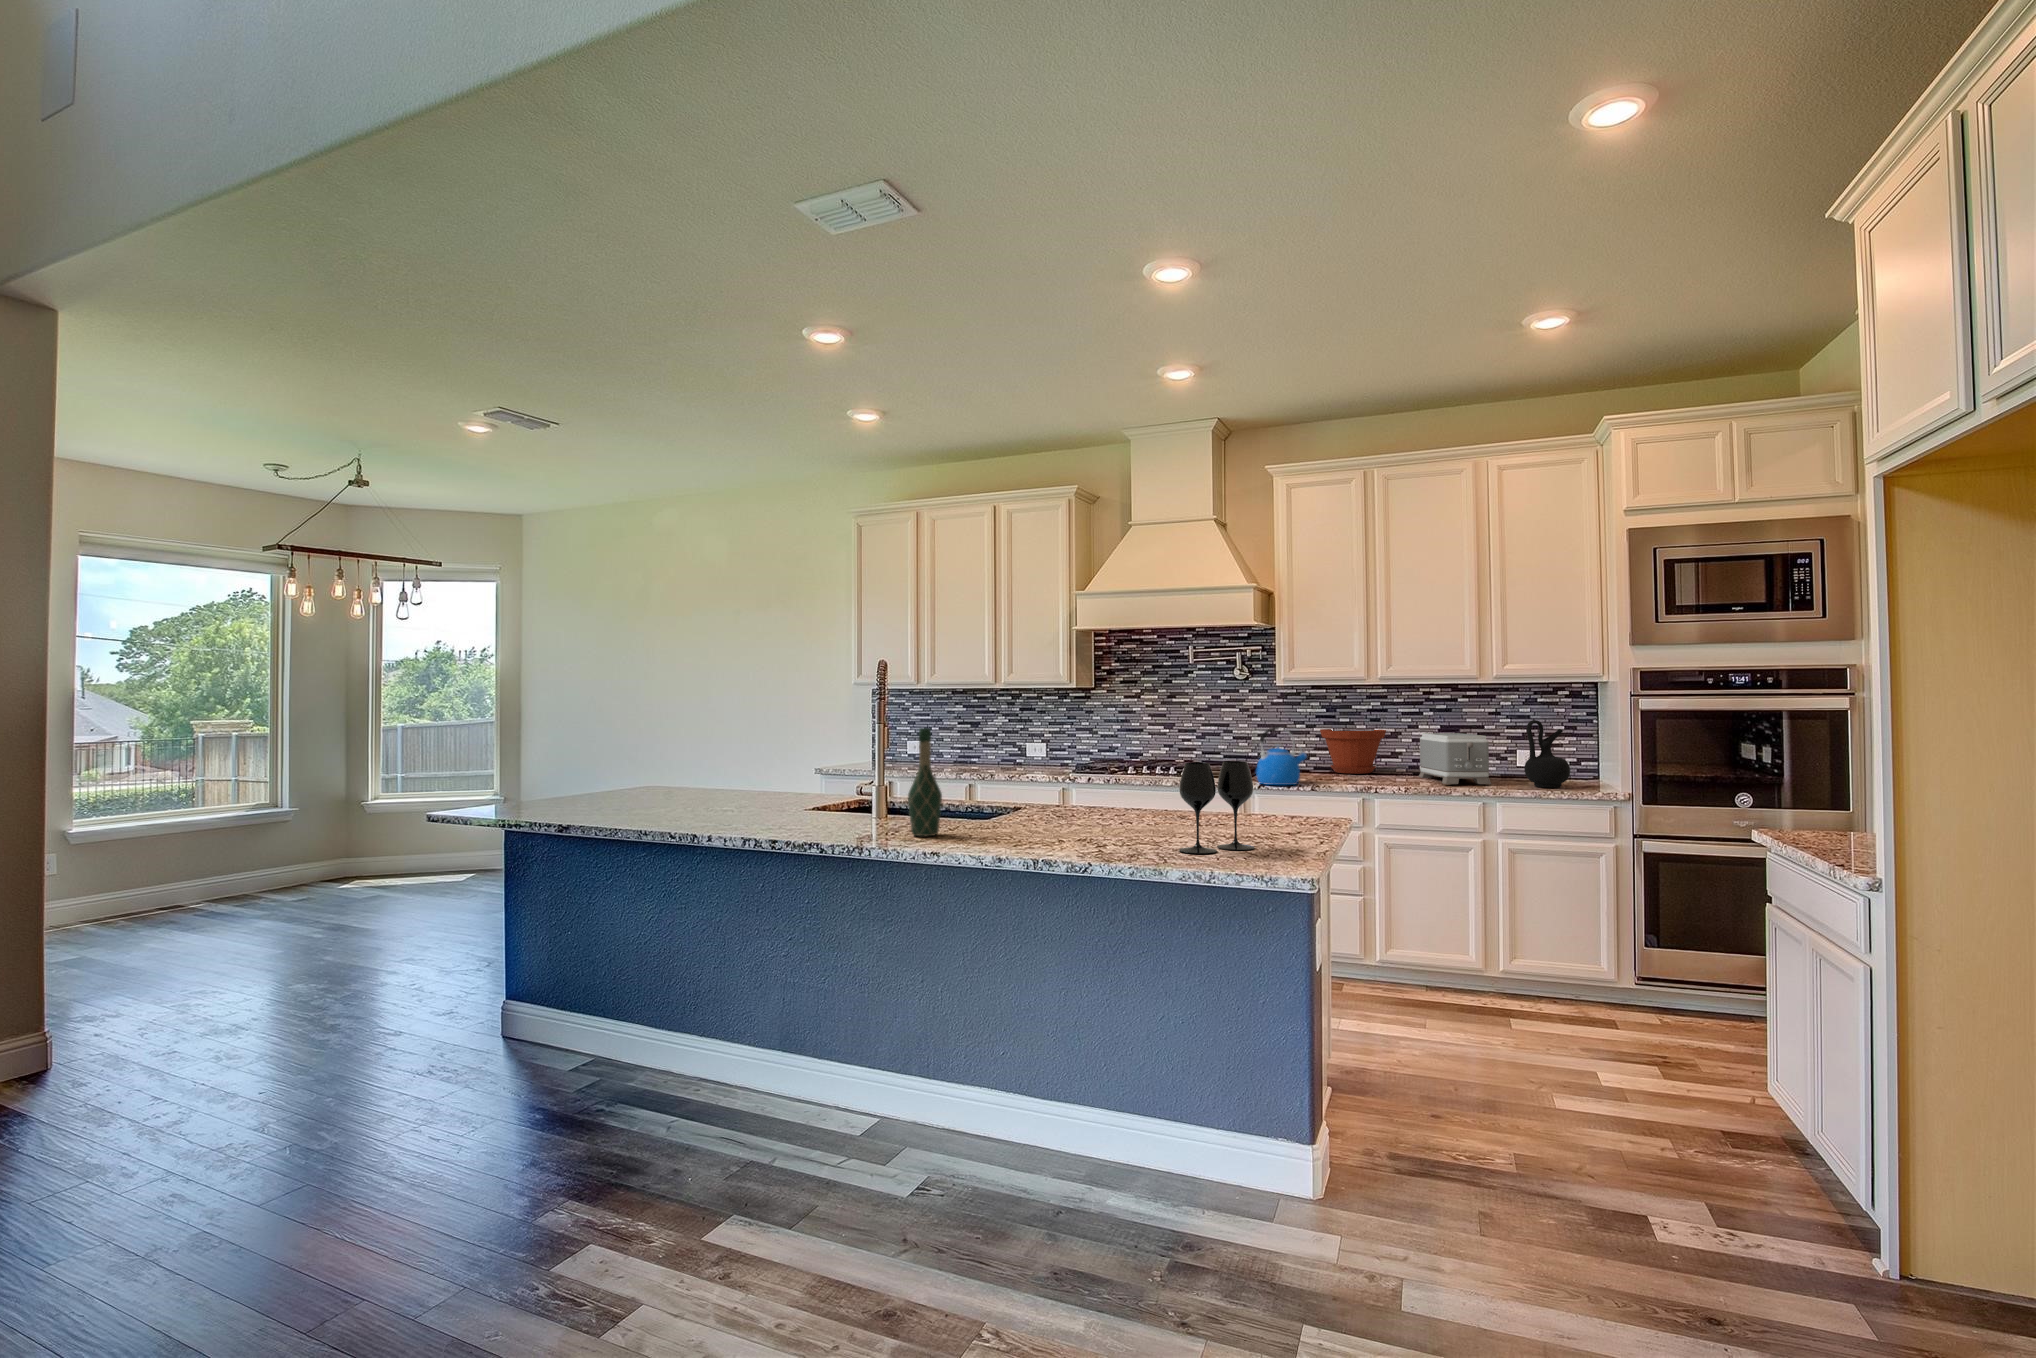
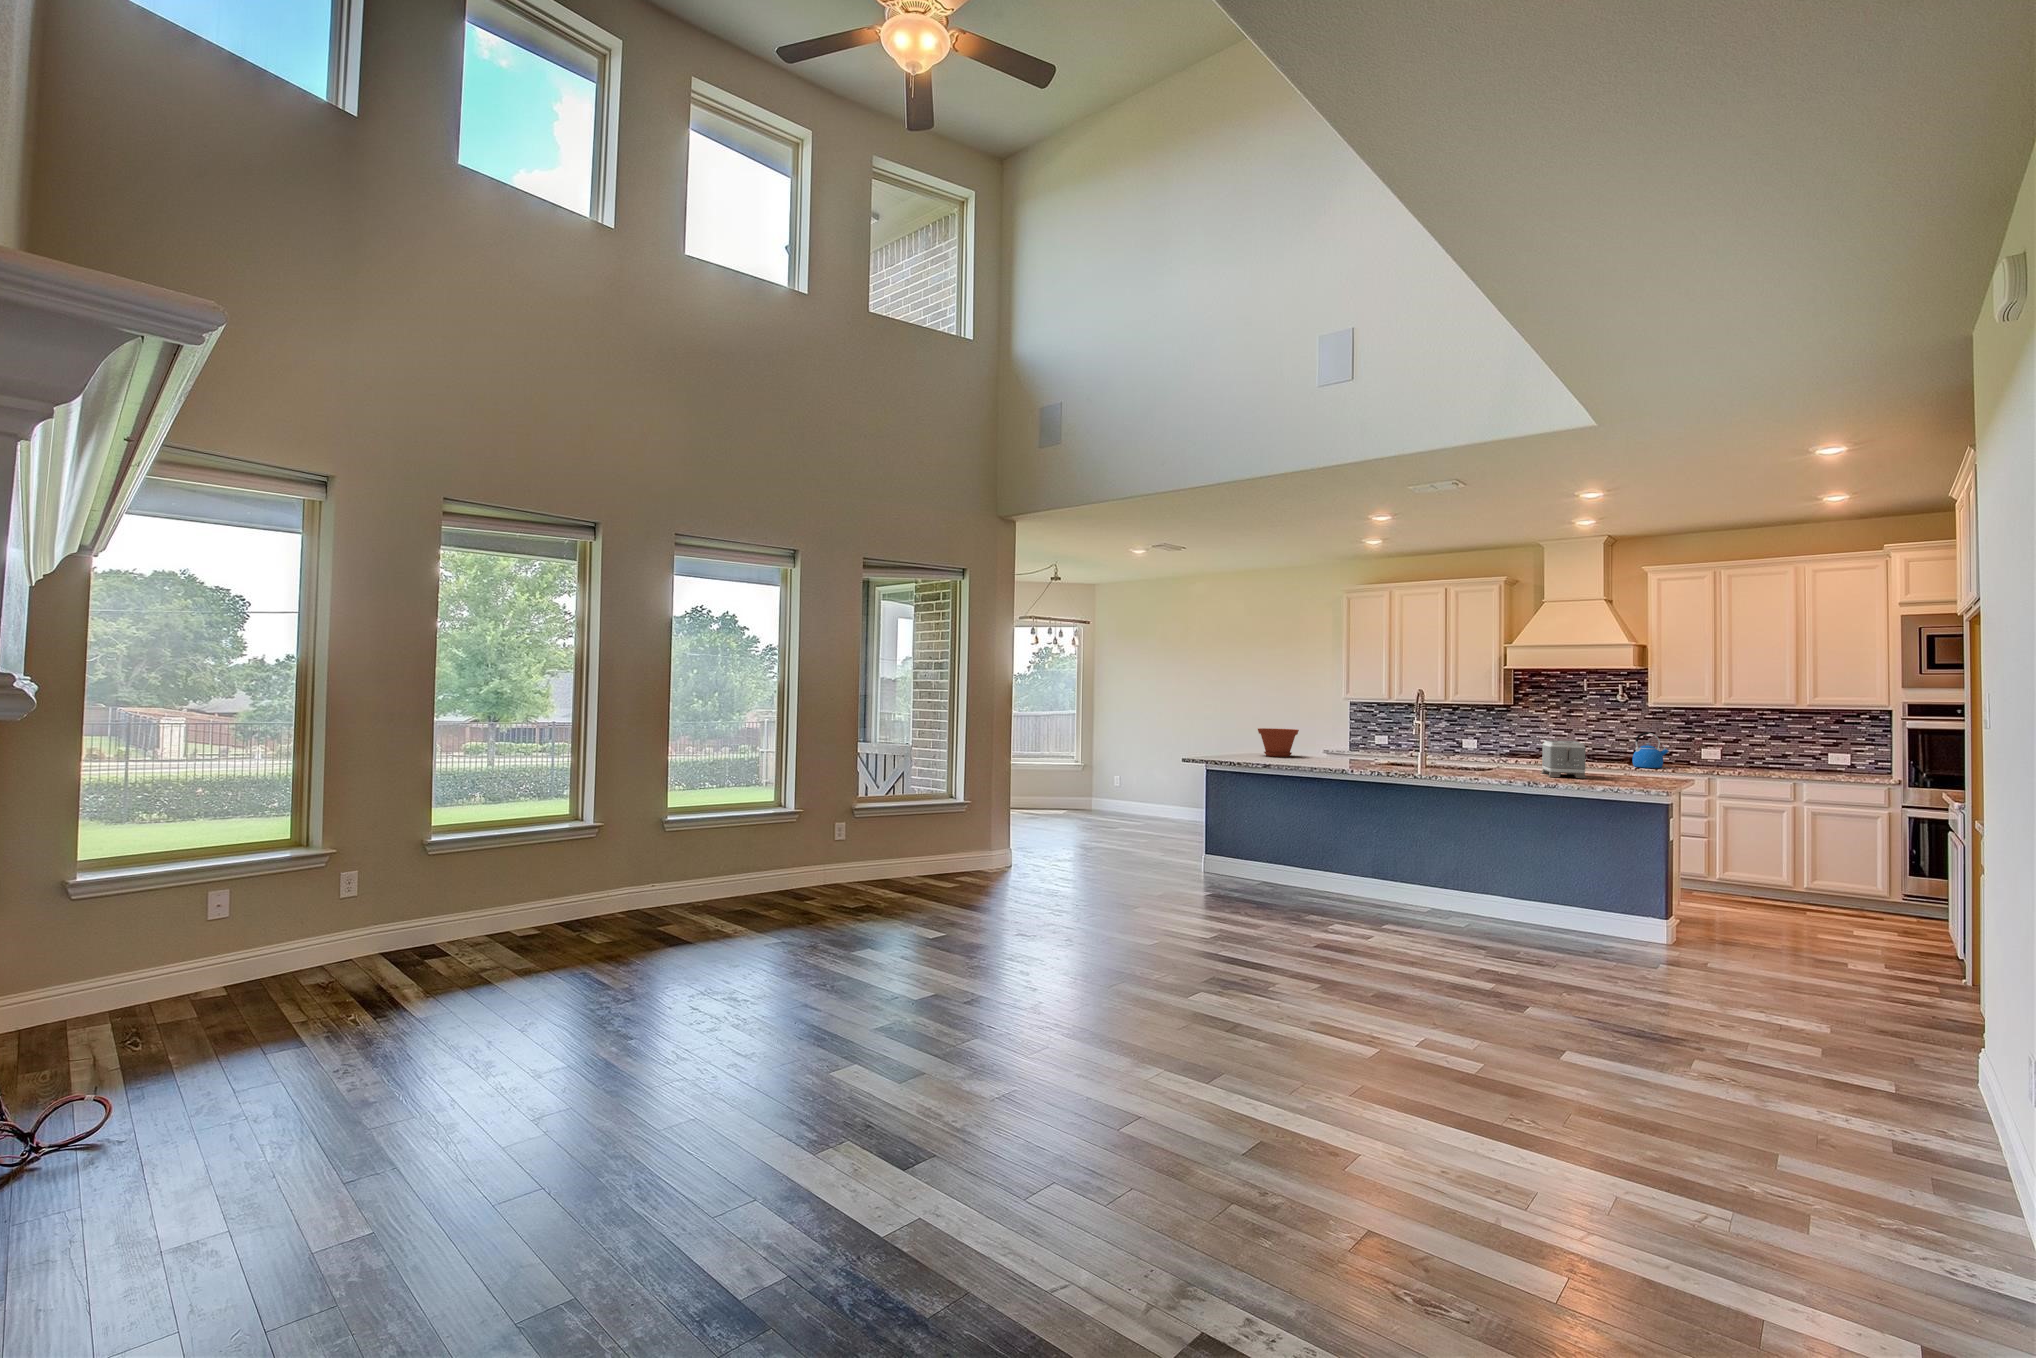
ceramic jug: present [1524,720,1570,788] -> none [1828,733,1861,776]
wine bottle: present [908,728,942,836] -> none [1449,724,1466,773]
plant pot: present [1320,729,1386,774] -> present [1258,728,1299,757]
toaster: present [1419,733,1491,784] -> present [1541,741,1586,778]
wine glass: present [1179,761,1255,854] -> none [1592,743,1631,783]

